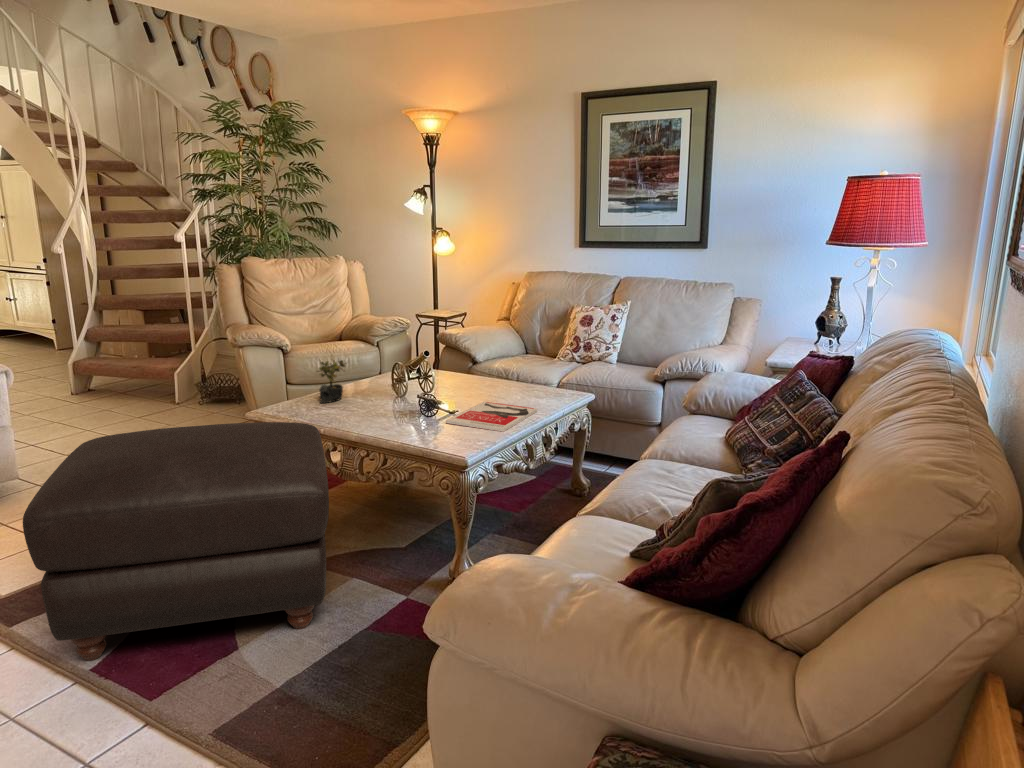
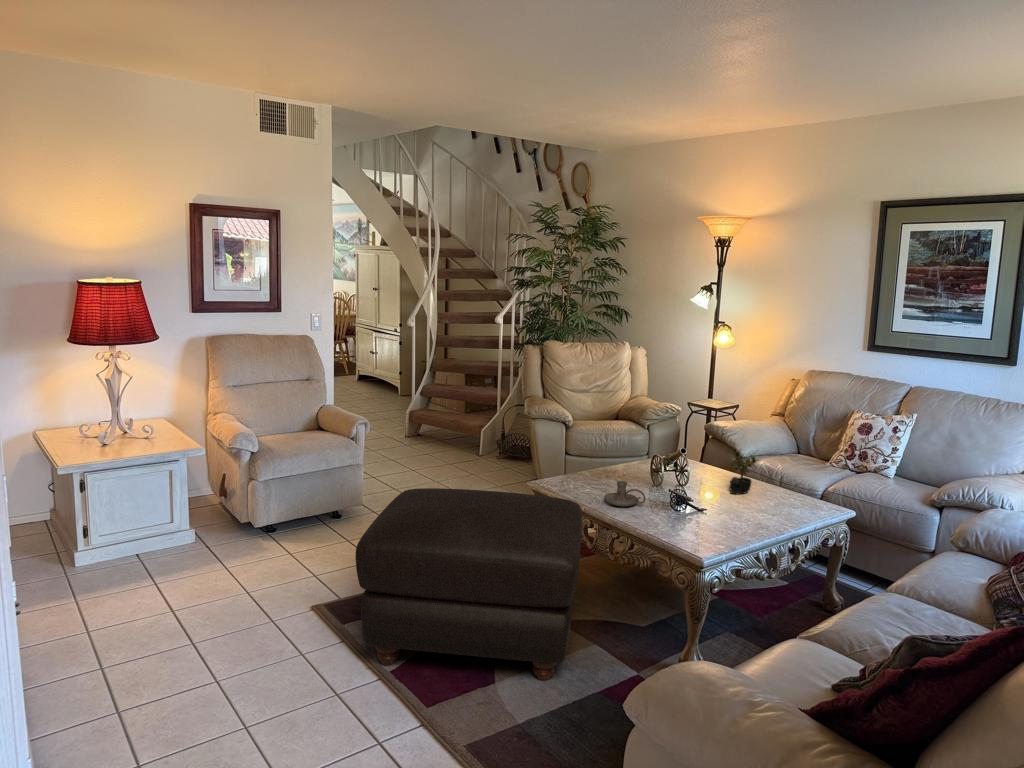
succulent plant: present [317,360,346,403] -> present [729,456,757,494]
candle holder: none [343,394,390,422] -> present [604,481,645,506]
book: present [446,402,537,432] -> none [695,503,788,537]

